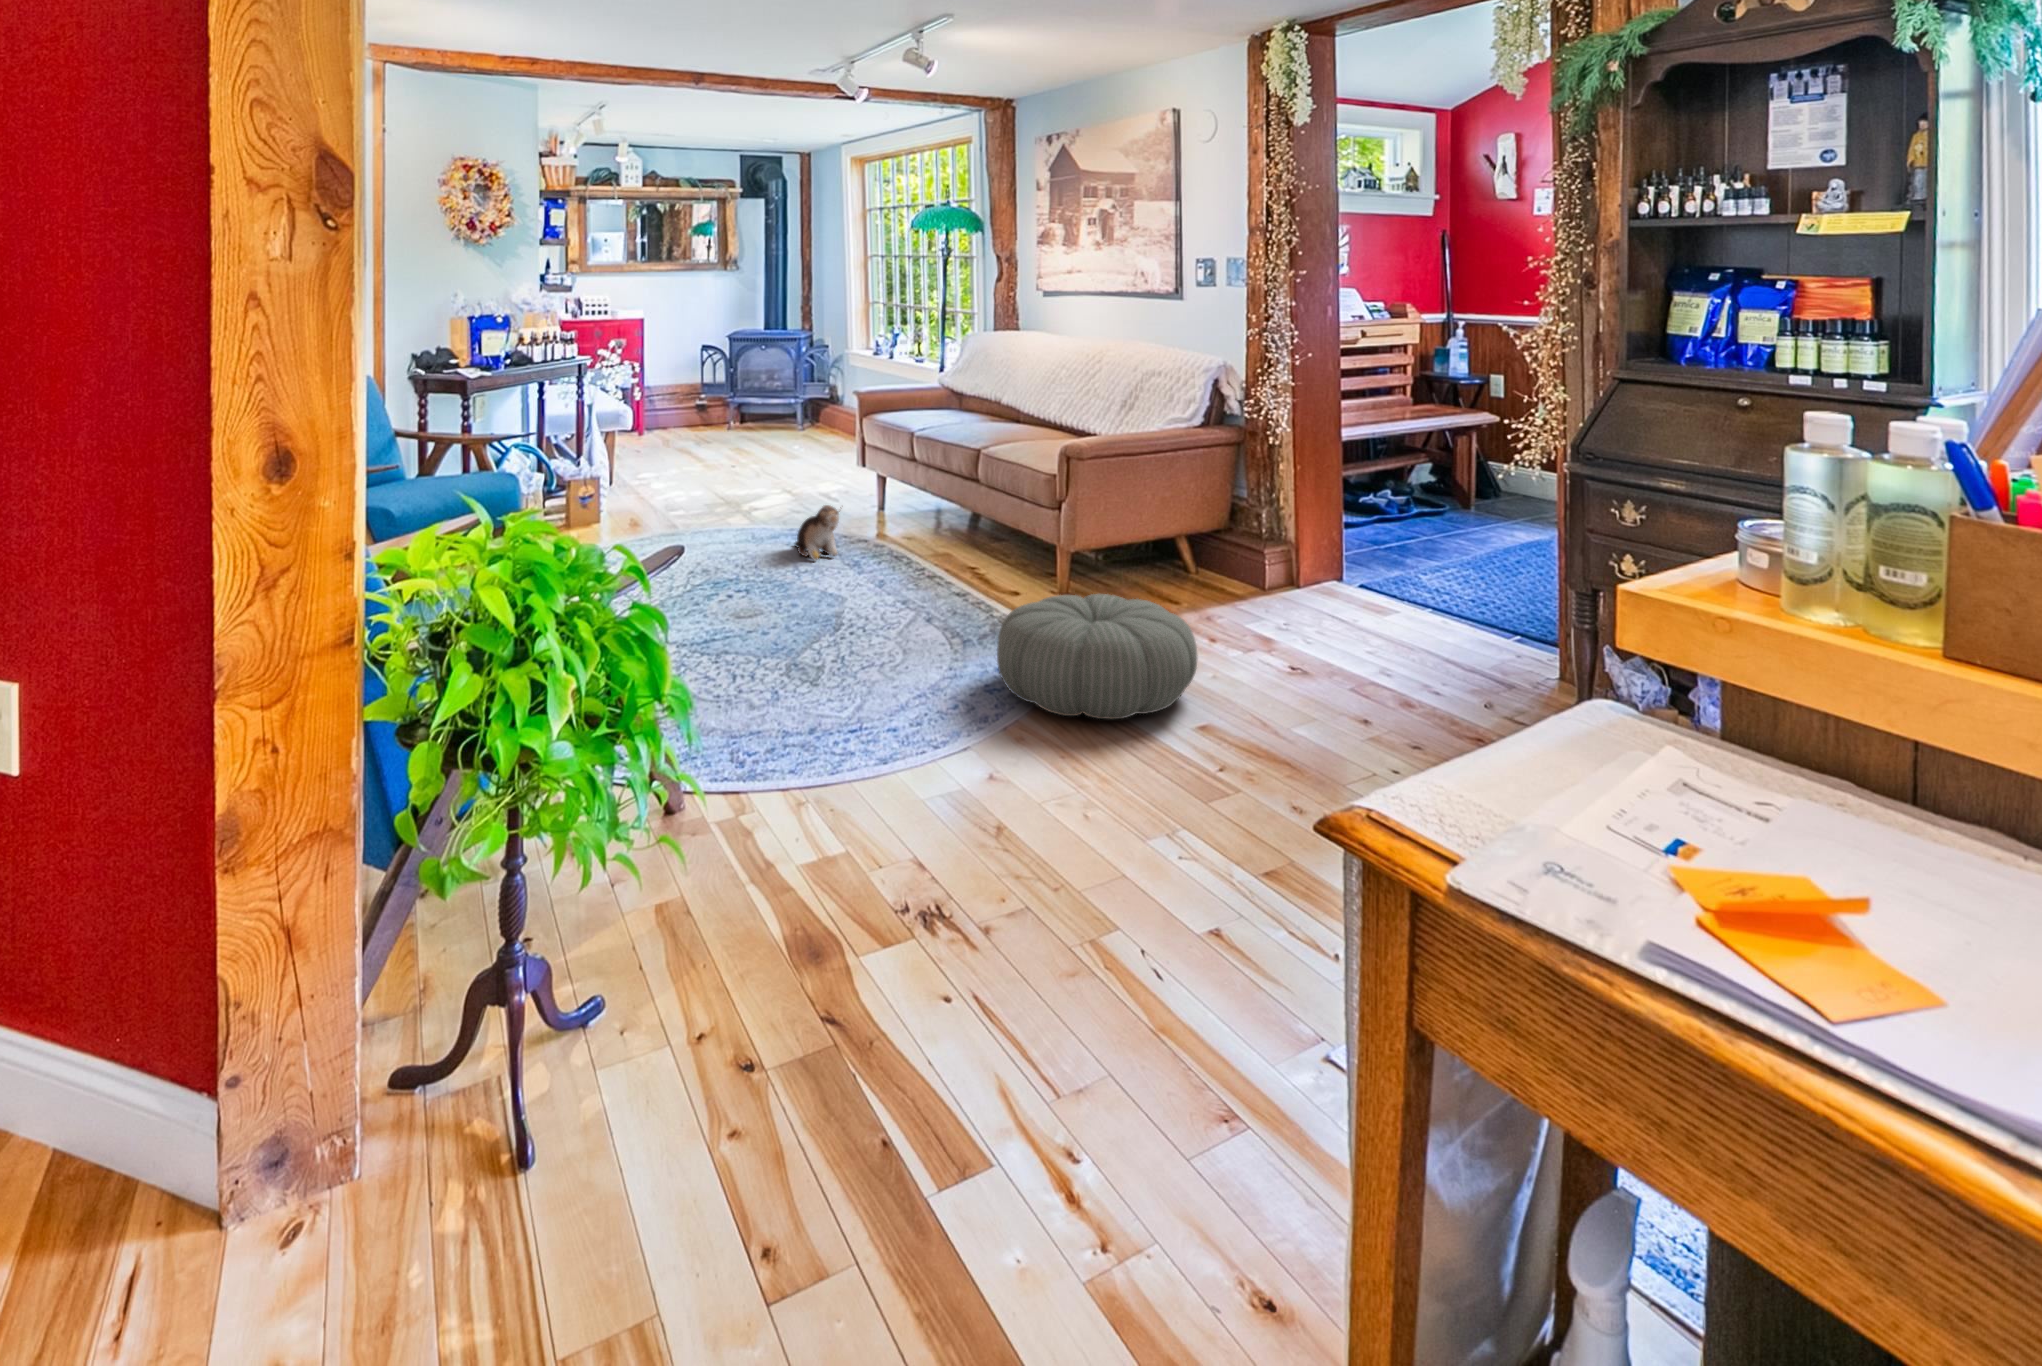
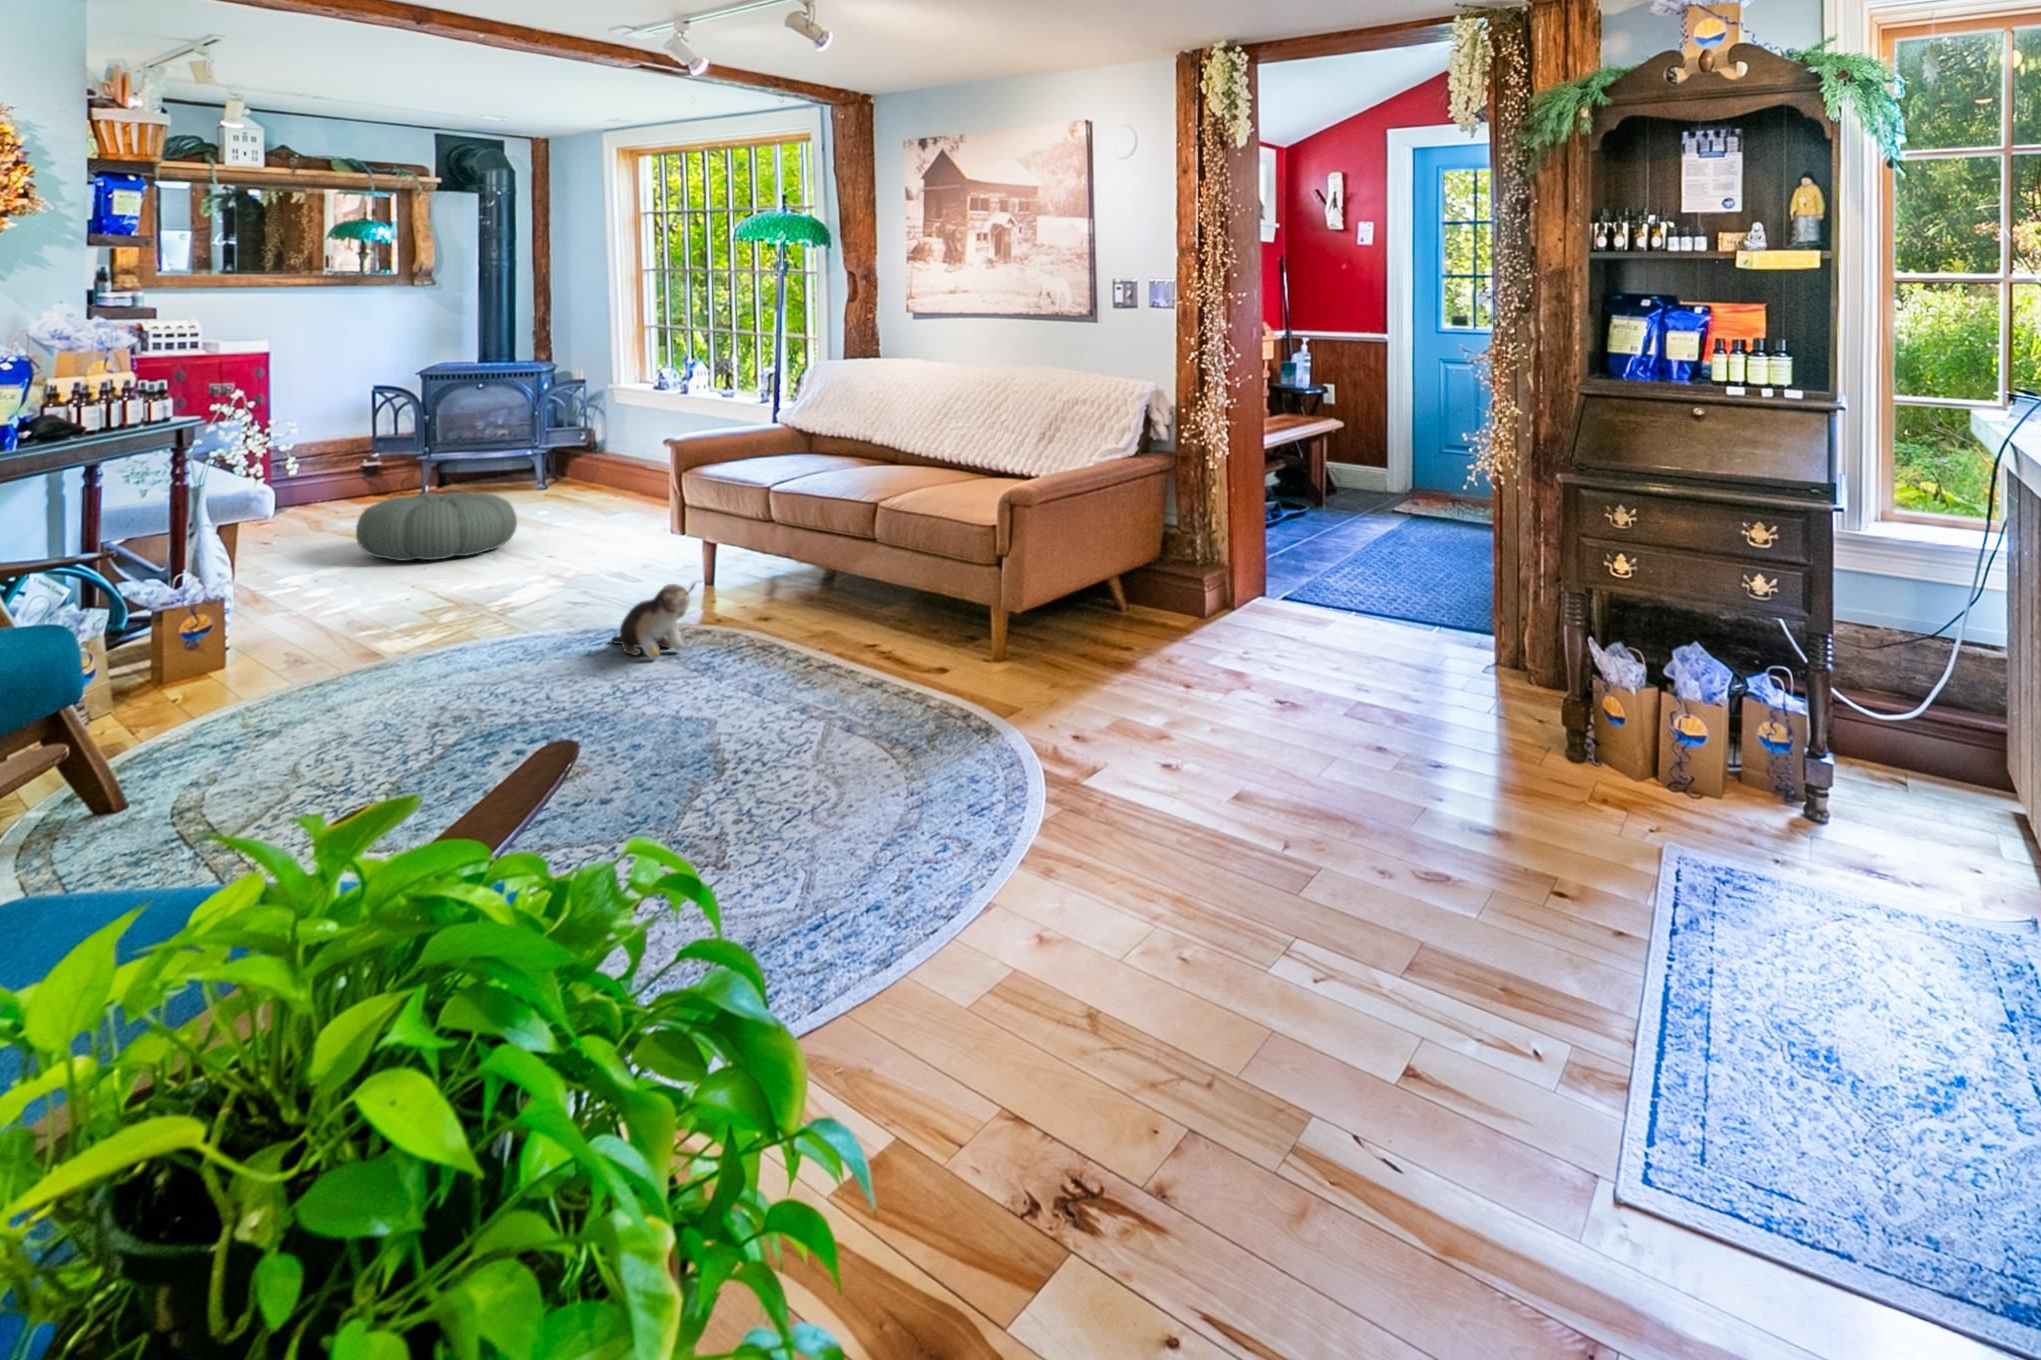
pouf: present [997,594,1197,719] -> present [356,492,517,561]

